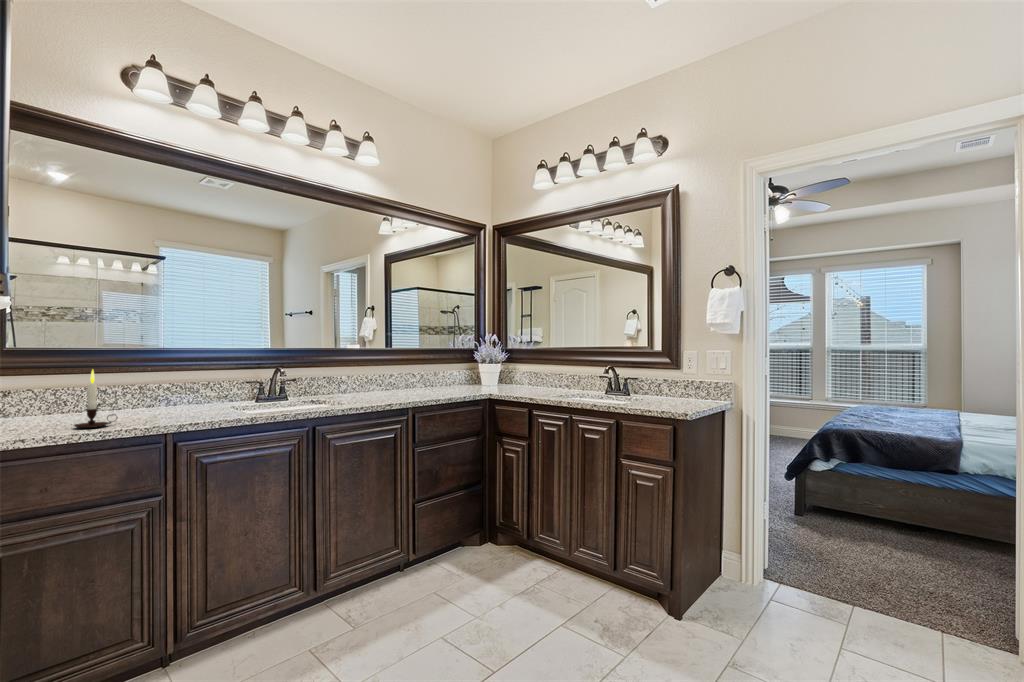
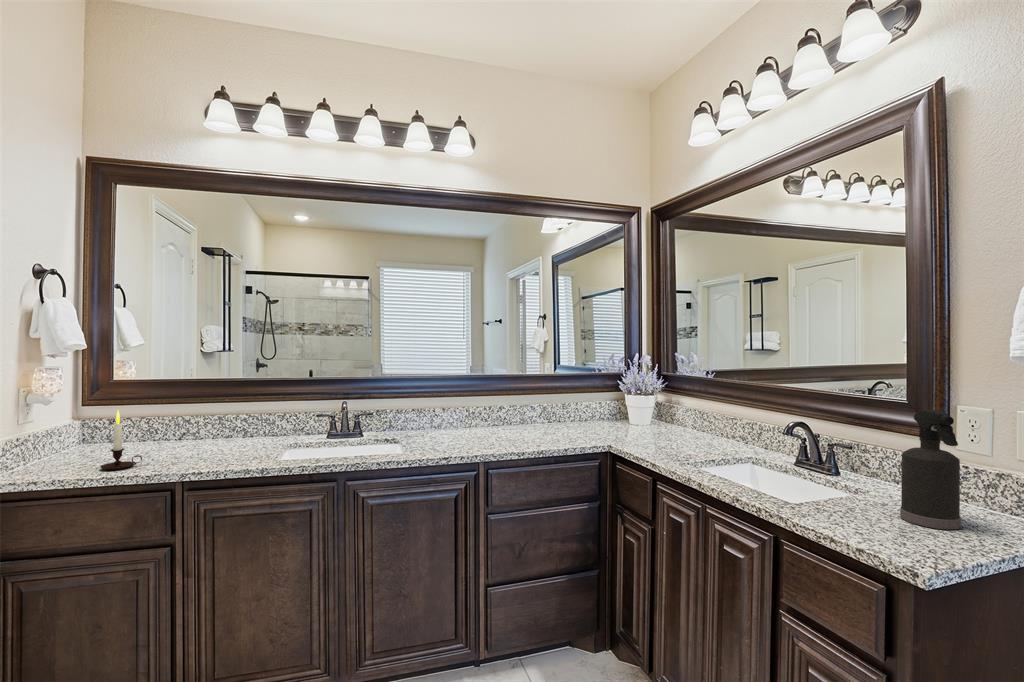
spray bottle: none [670,349,695,405] -> present [900,410,961,529]

